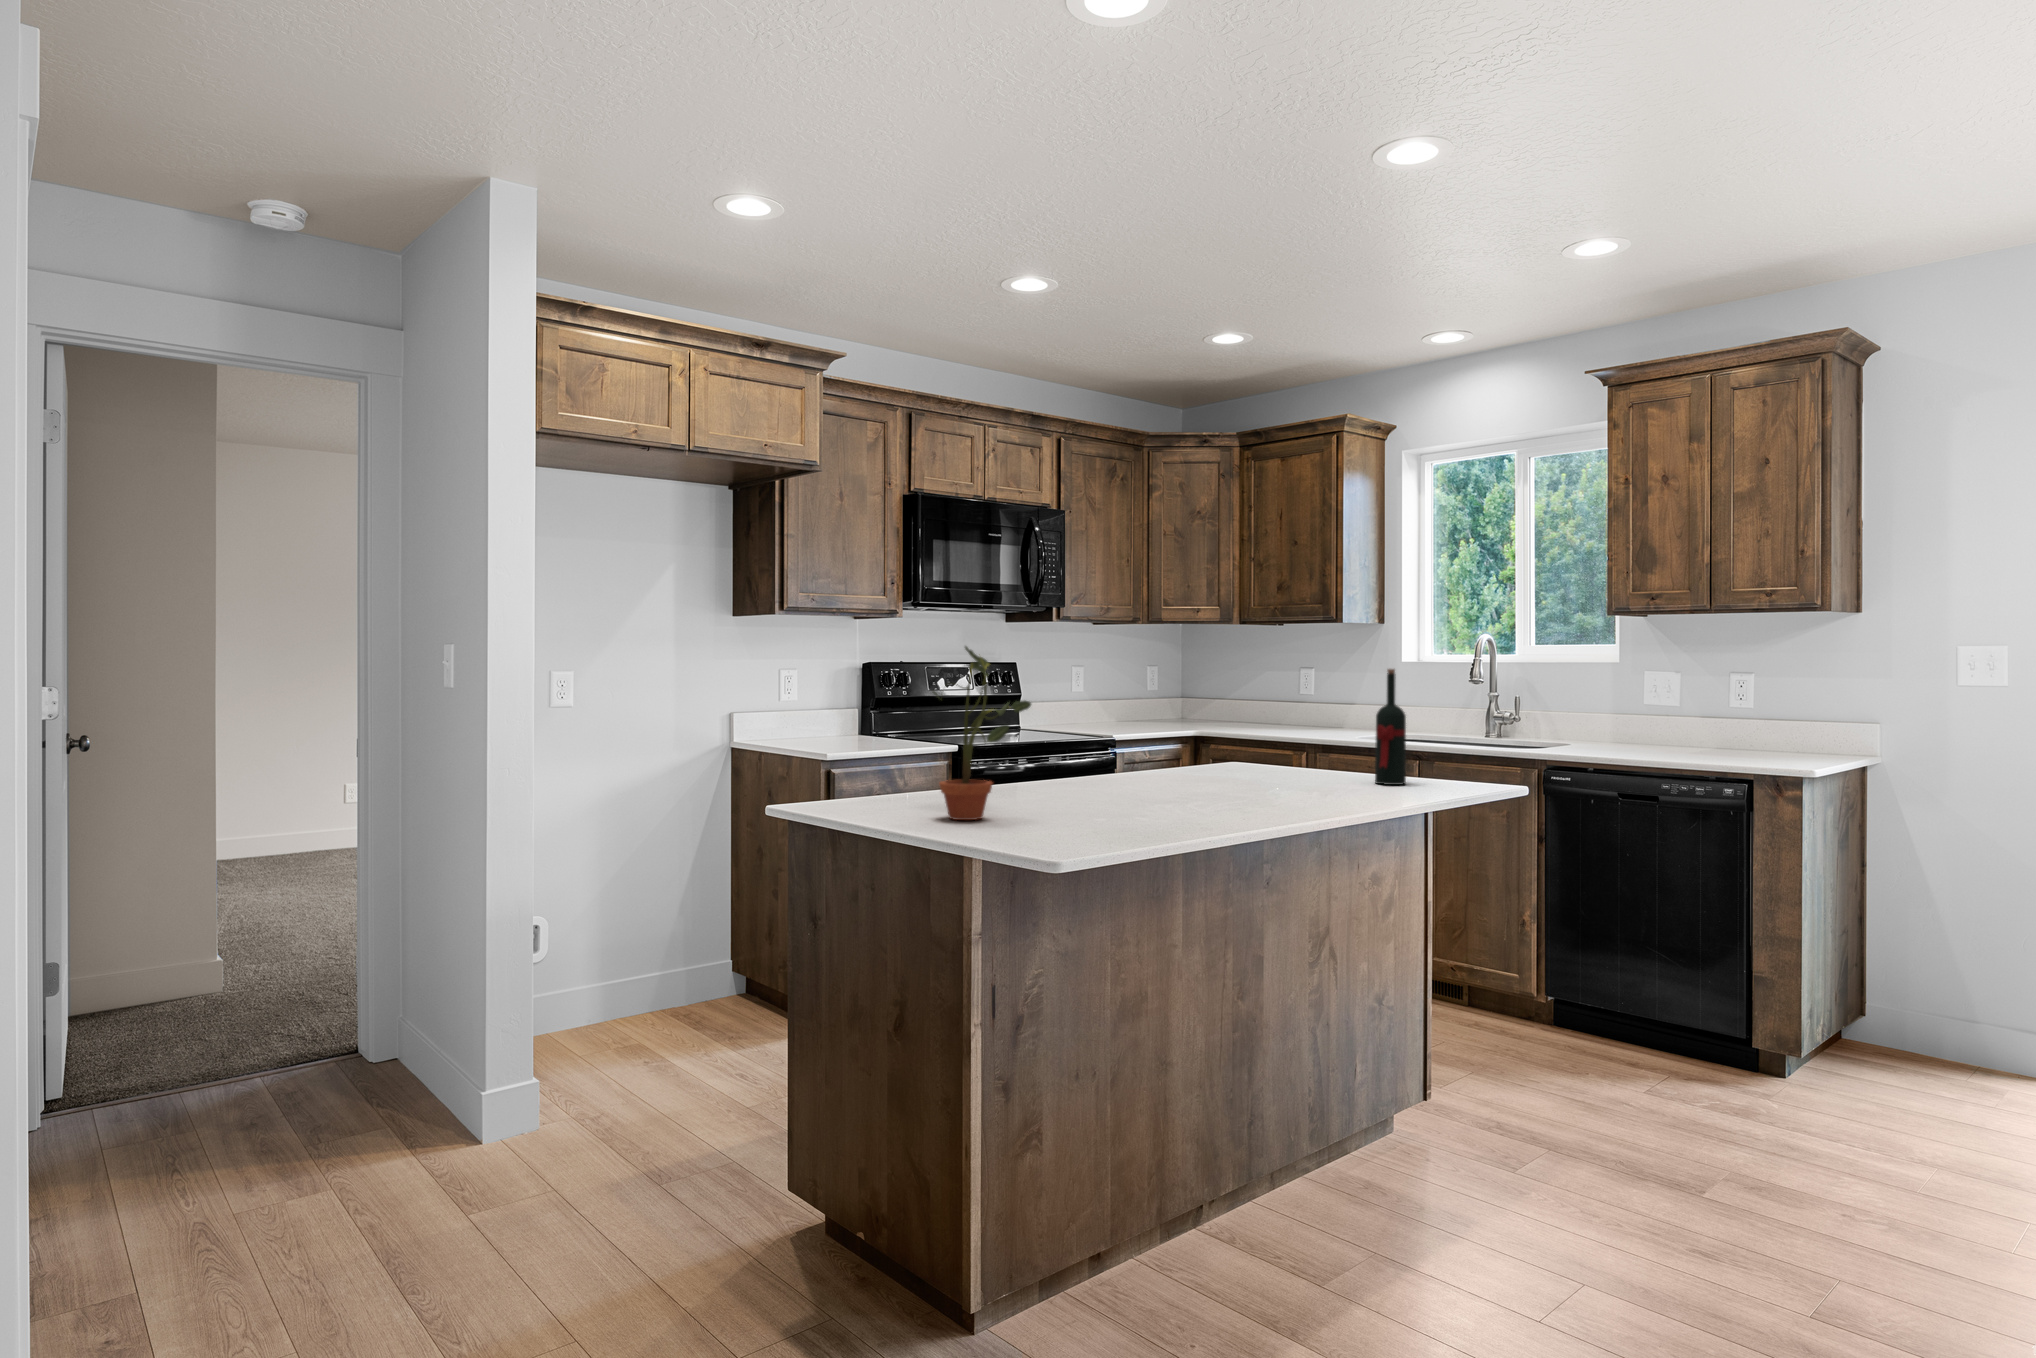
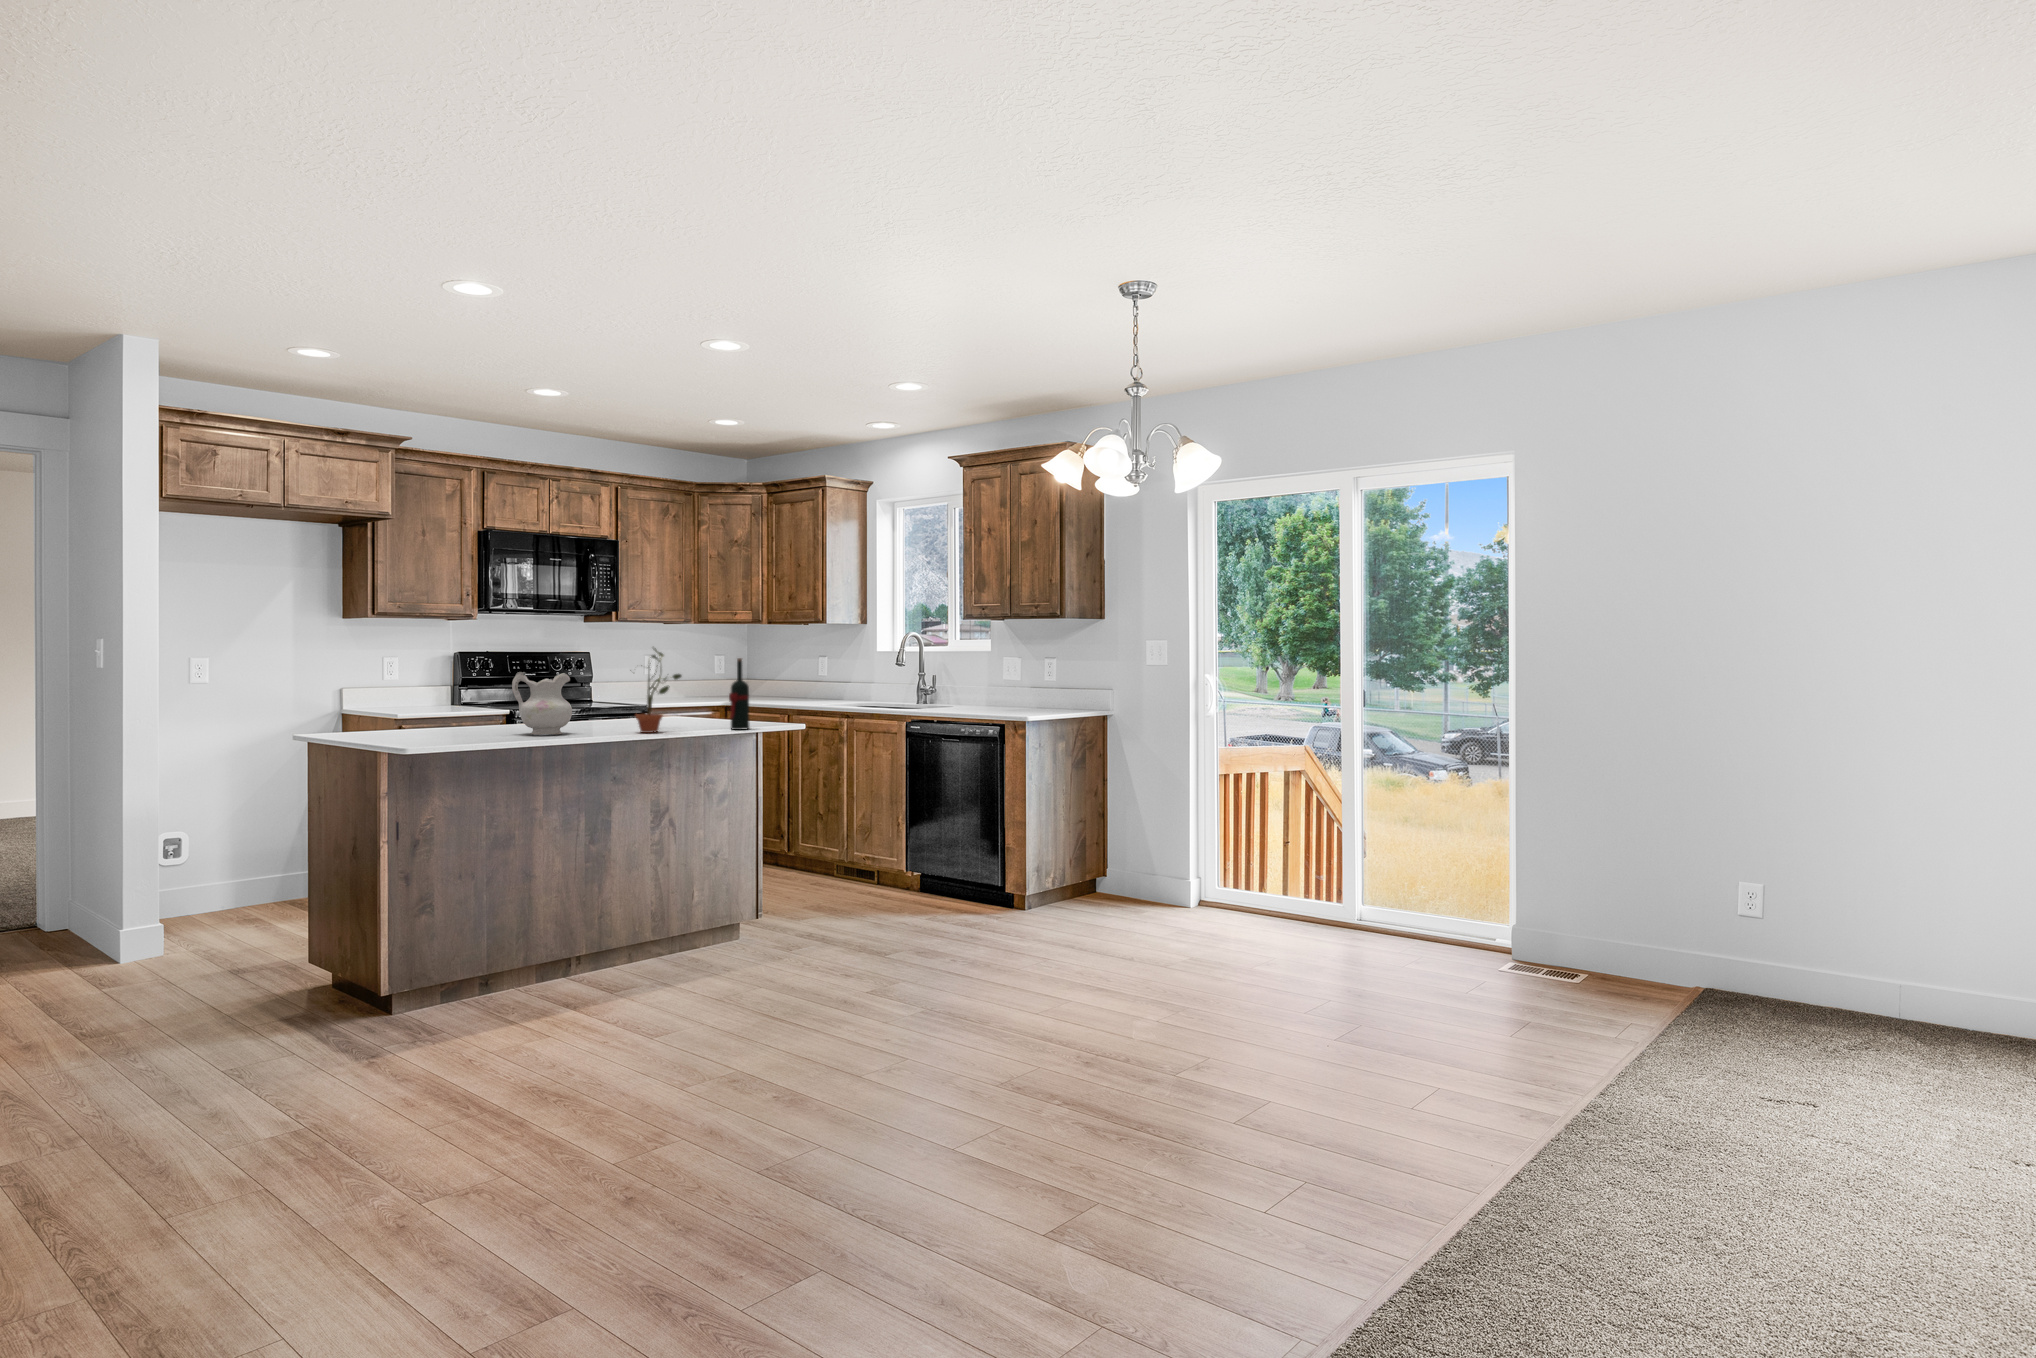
potted plant: present [932,646,1031,820] -> present [636,648,681,733]
ceramic pitcher: none [1066,688,1156,792] -> present [512,672,572,735]

